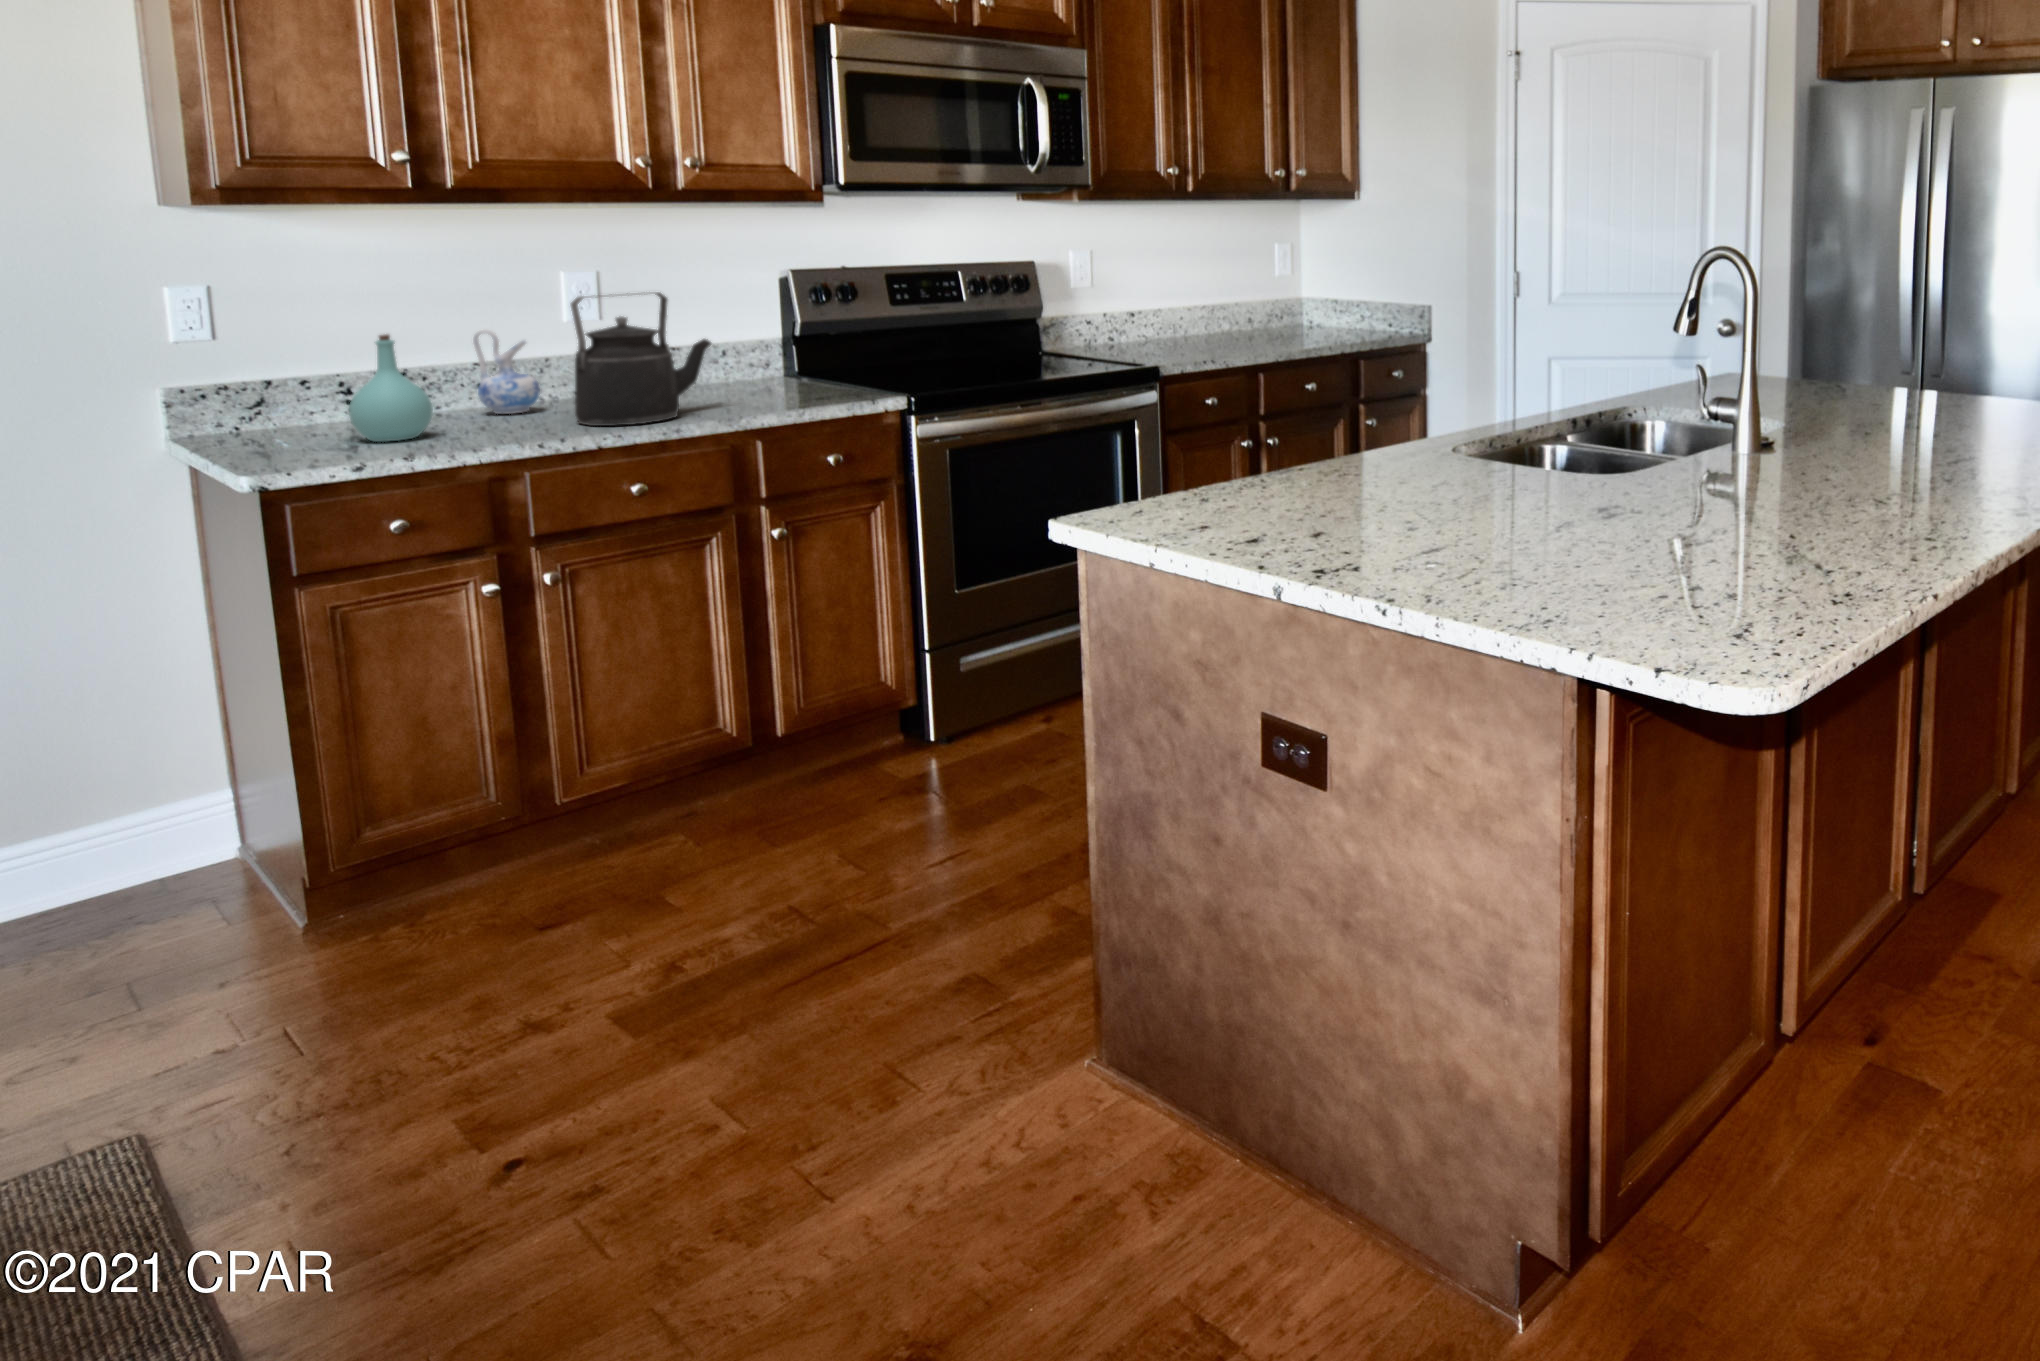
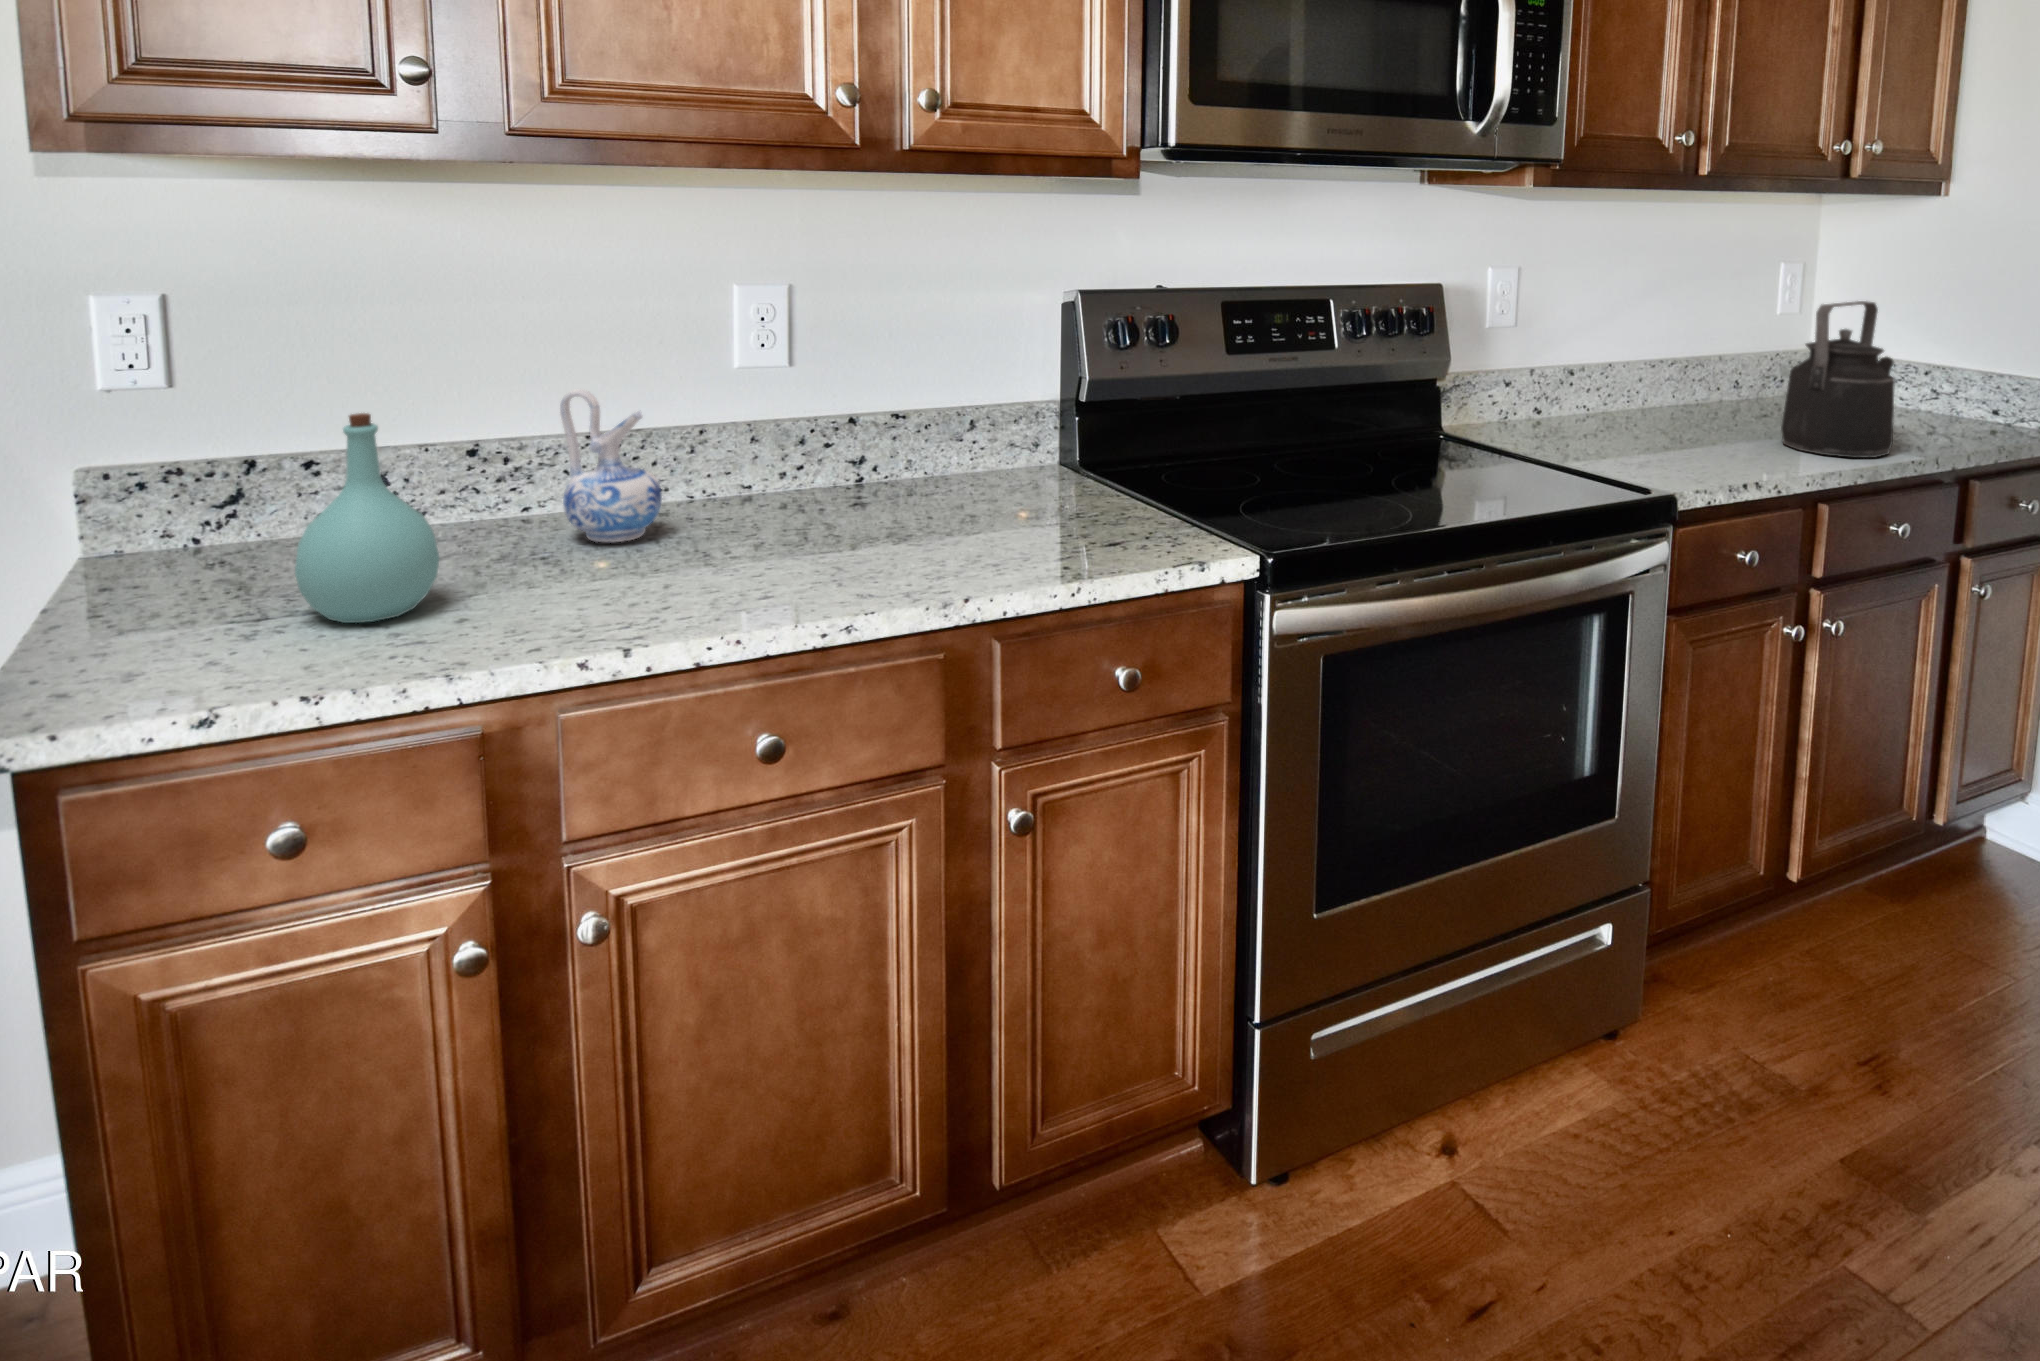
kettle: present [571,292,711,426] -> present [1781,301,1895,458]

